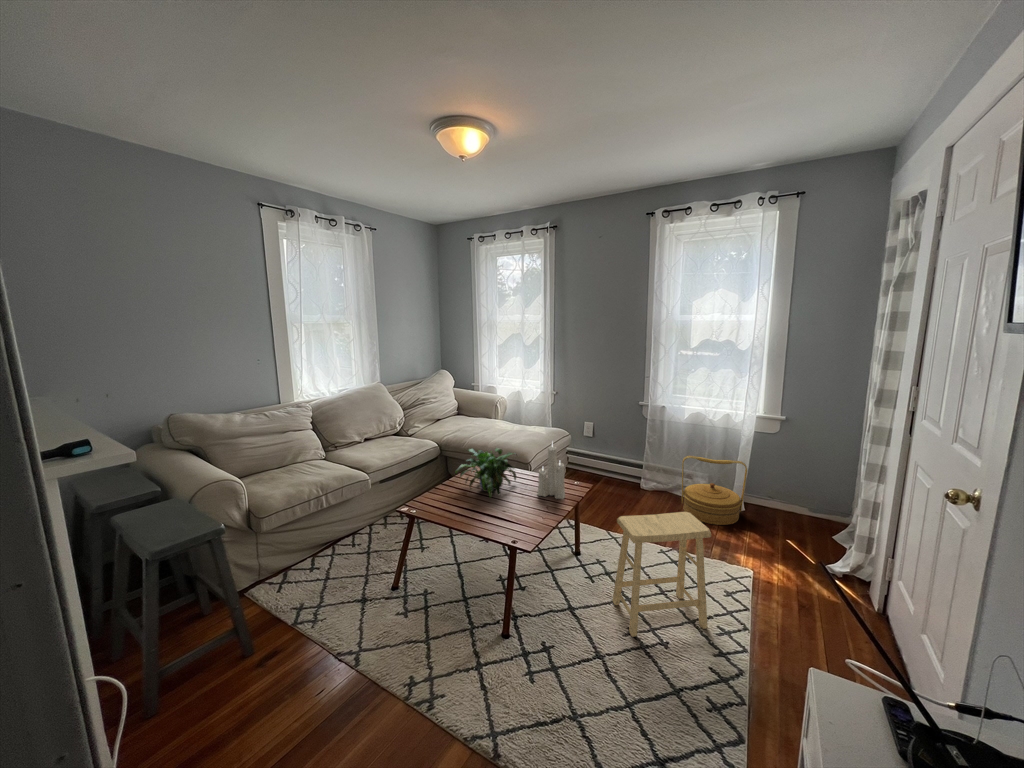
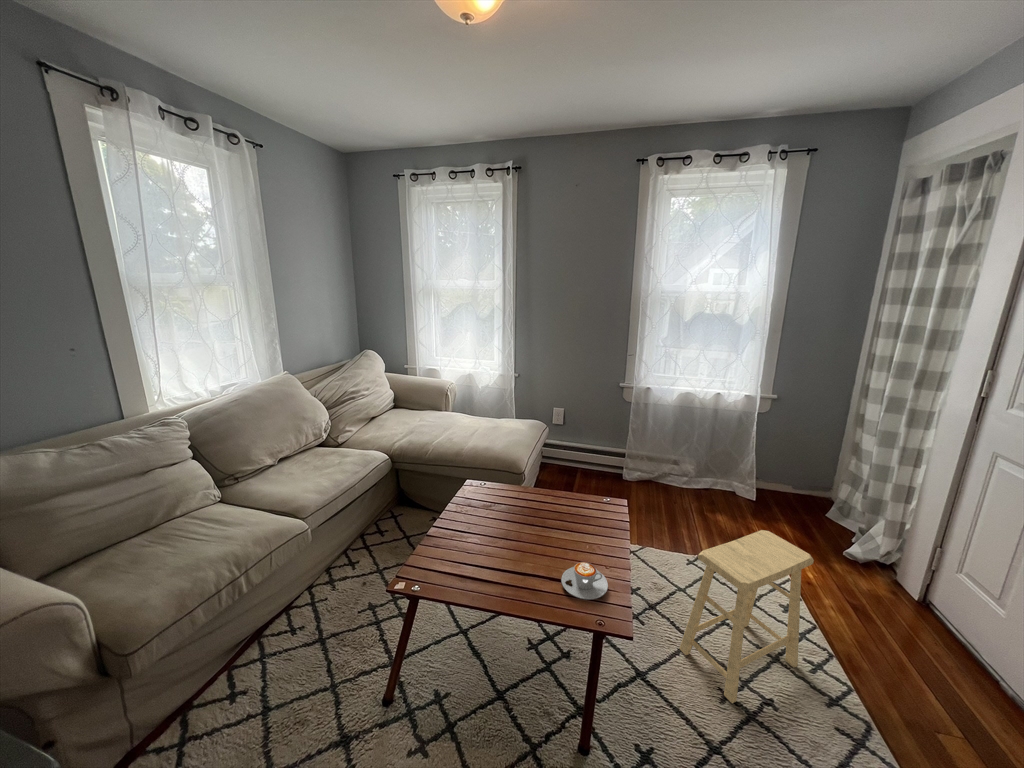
candle: present [537,445,565,499] -> none [567,448,606,528]
potted plant: present [455,448,516,497] -> none [455,465,542,543]
woven basket: present [682,456,747,525] -> none [675,442,746,515]
coffee cup: none [505,509,538,531] -> present [561,562,608,599]

